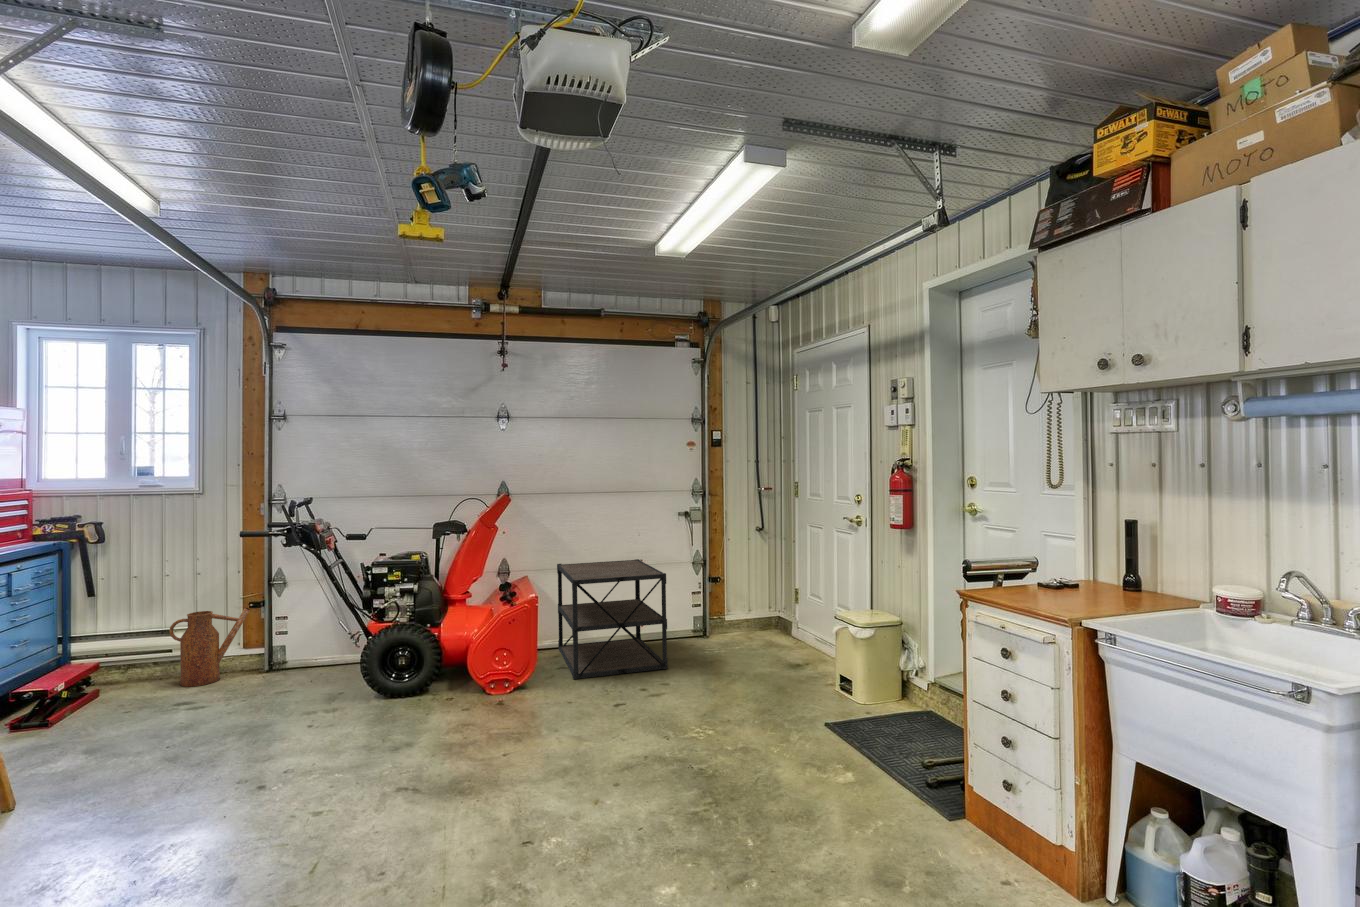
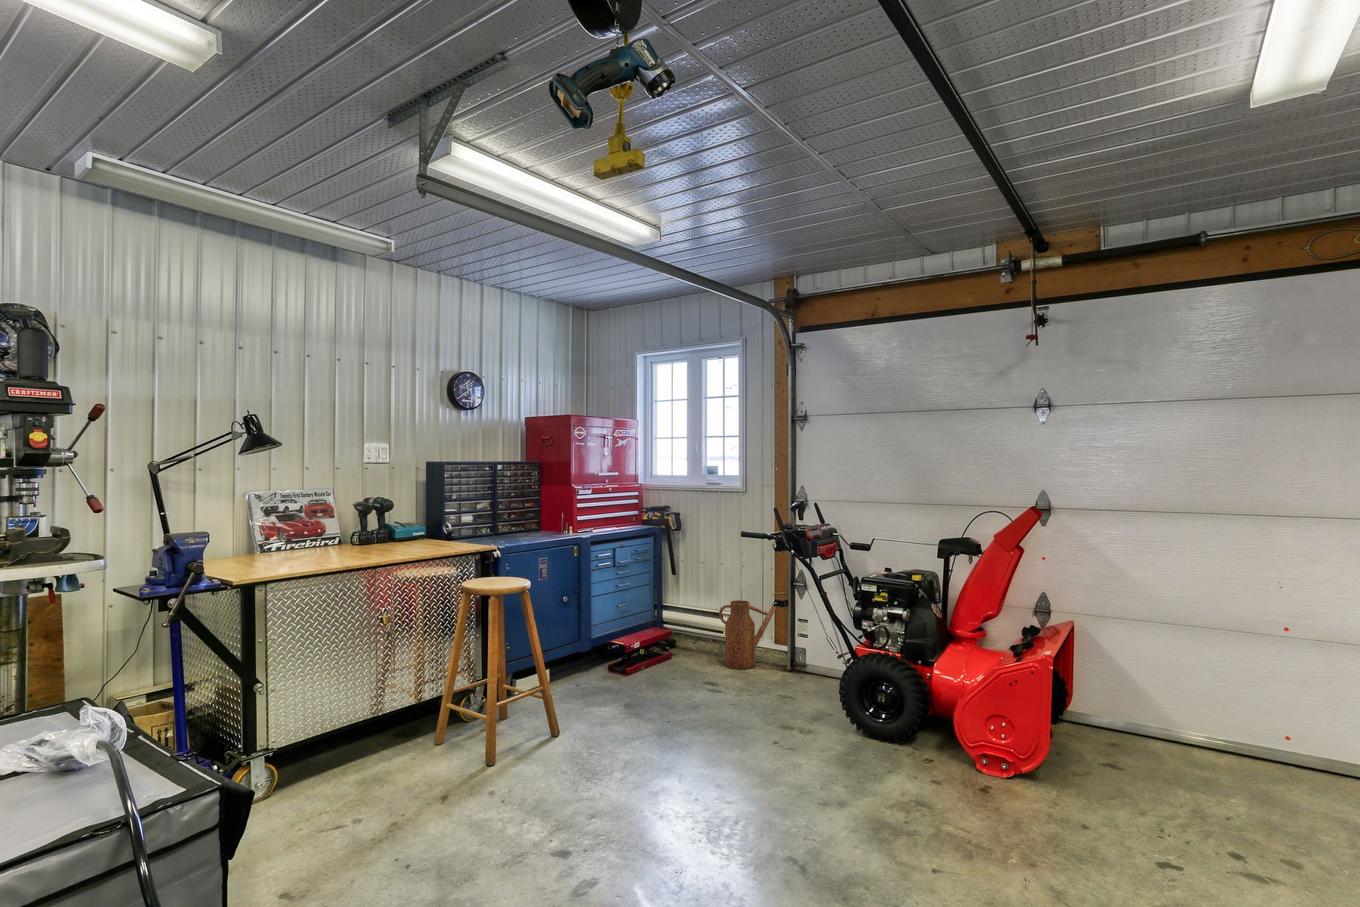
shelving unit: present [557,559,668,679] -> none [1115,614,1312,835]

